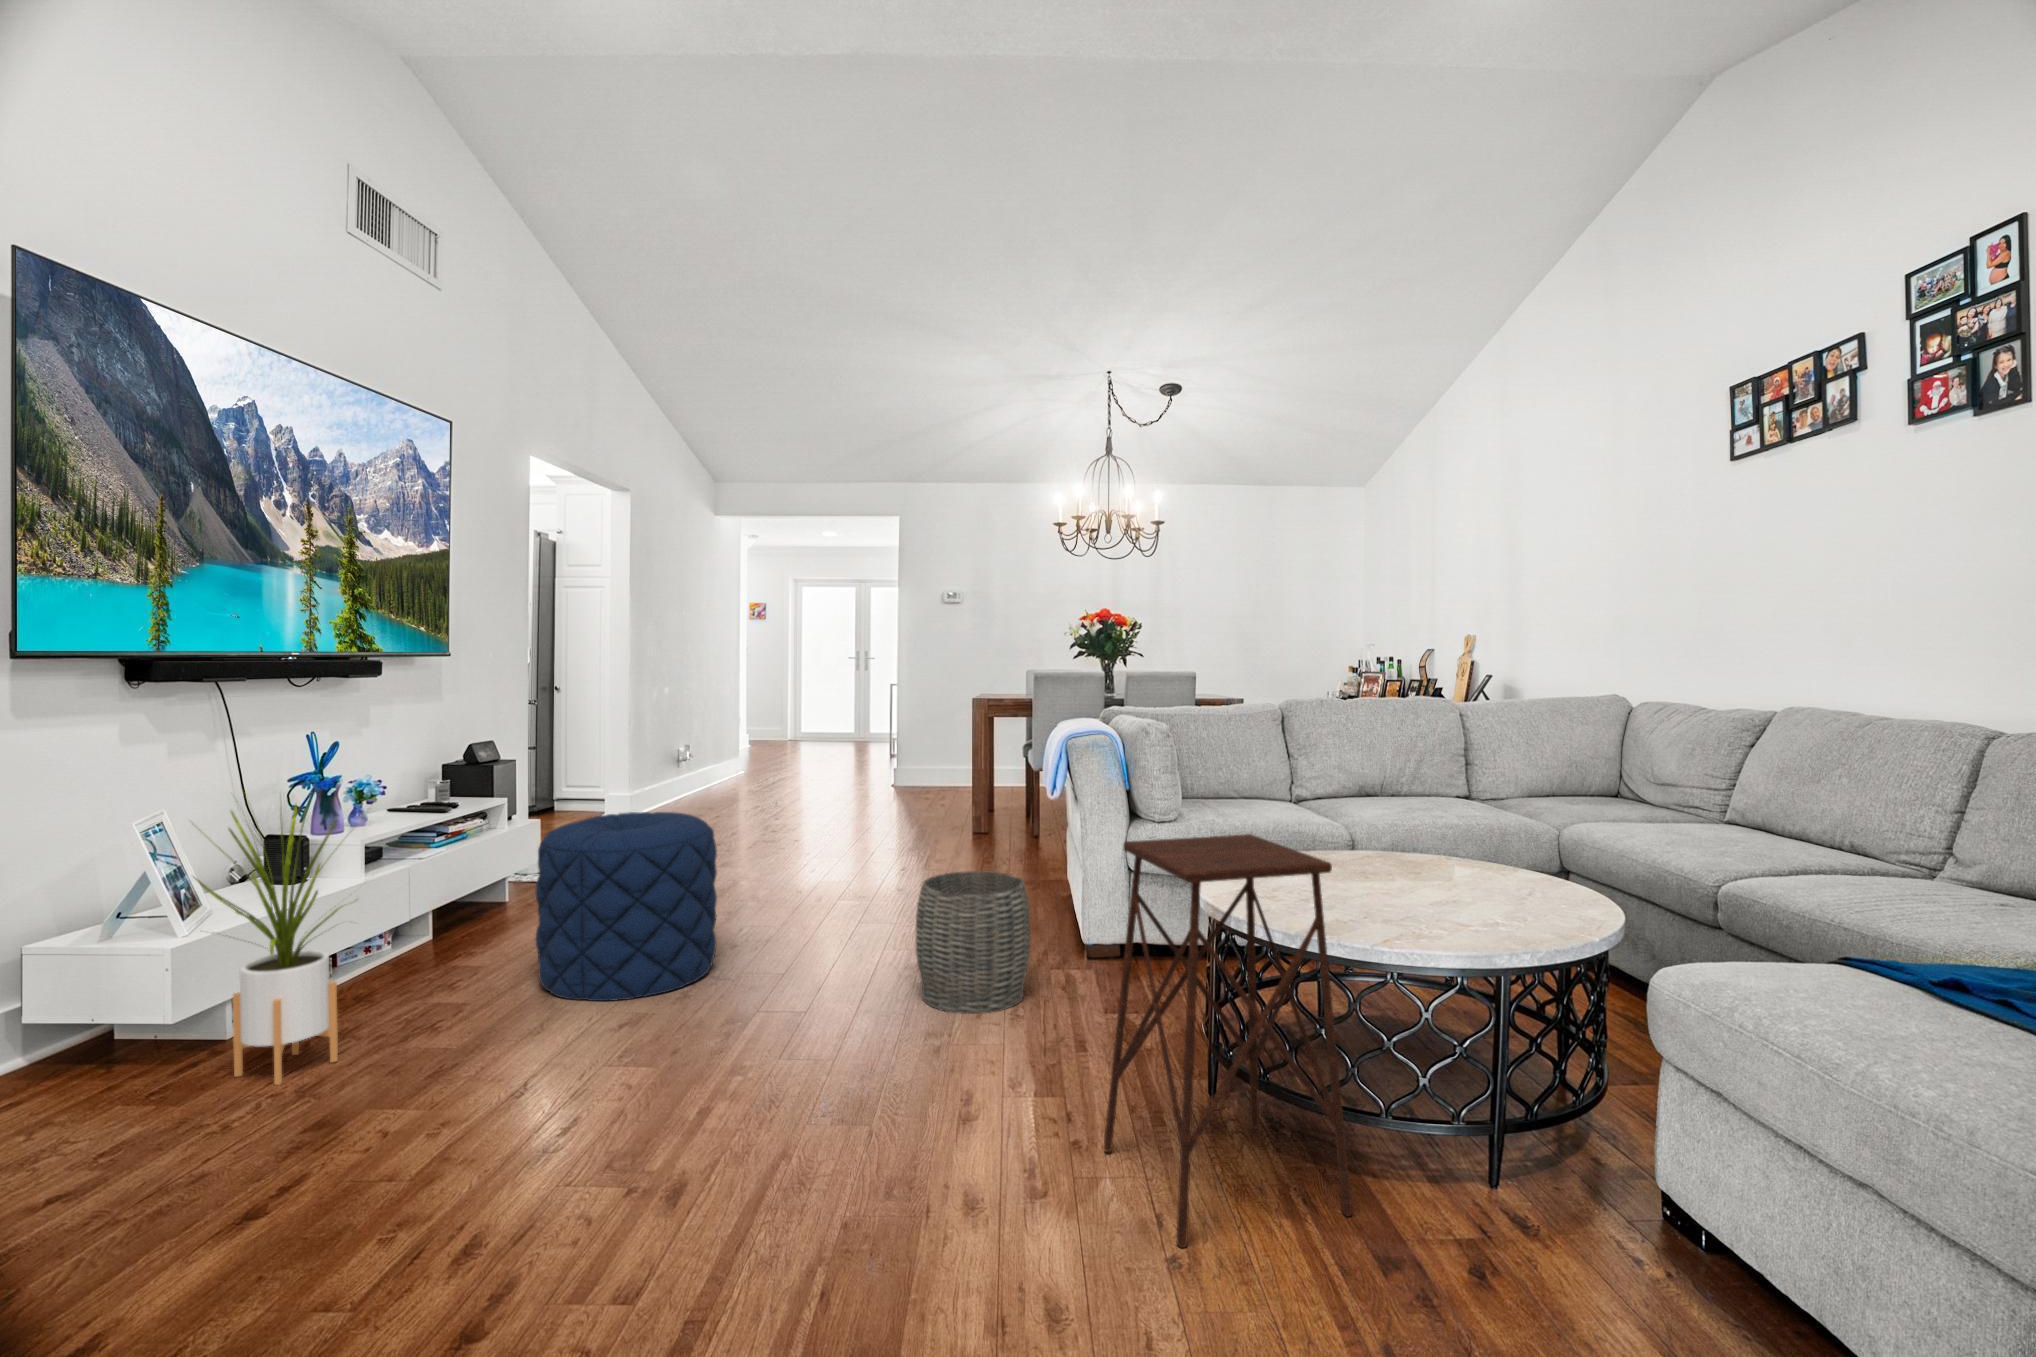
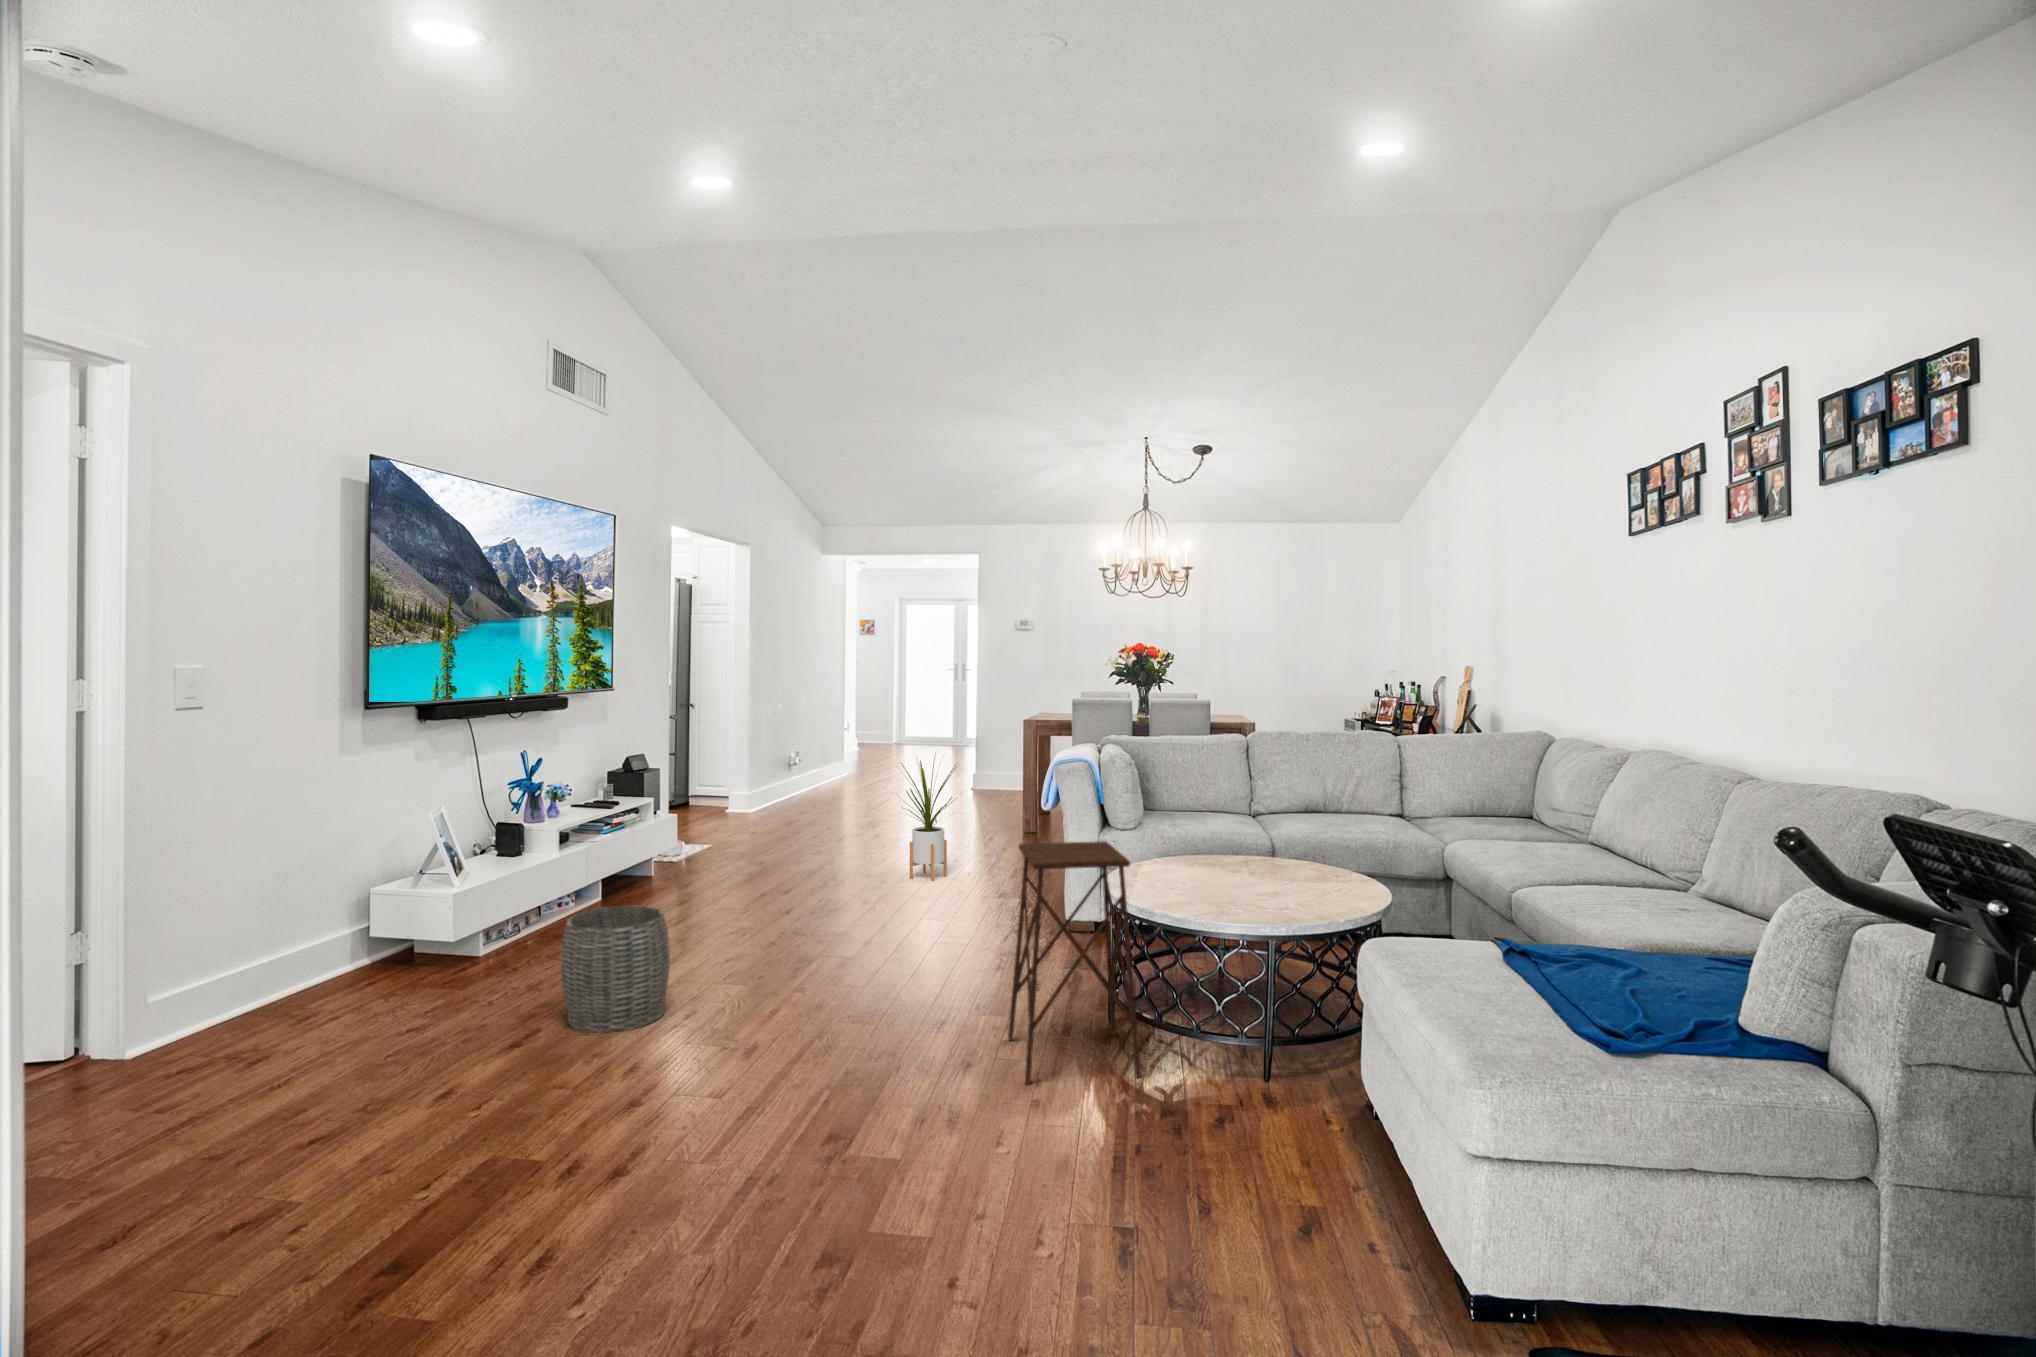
house plant: present [195,784,361,1085] -> present [901,754,957,881]
pouf: present [535,812,717,1001] -> none [671,813,795,944]
woven basket: present [916,871,1030,1014] -> present [561,906,670,1033]

